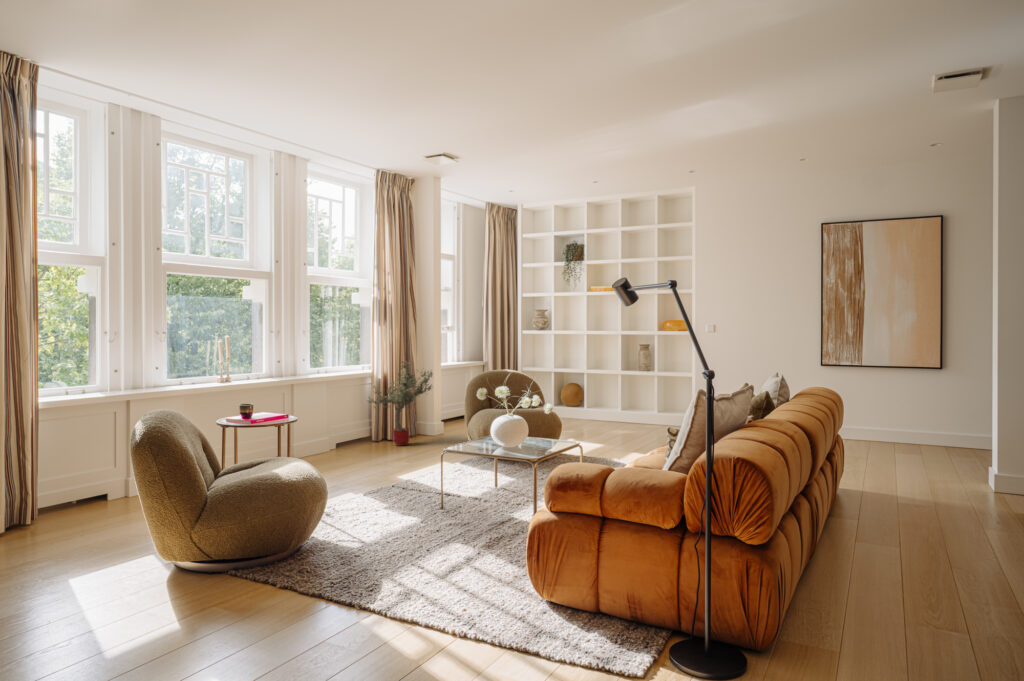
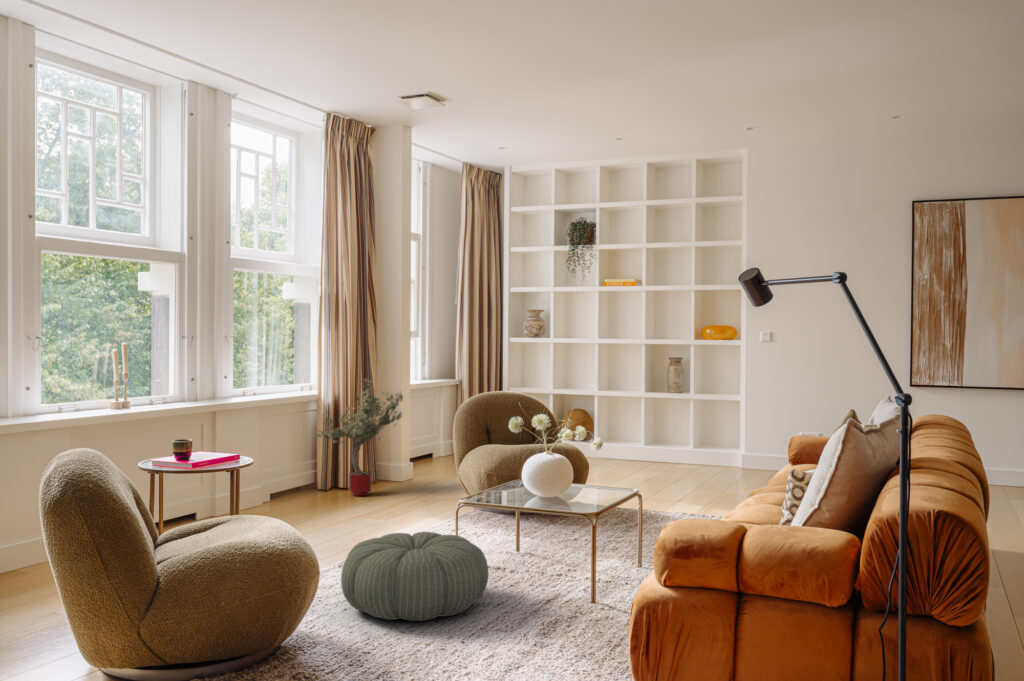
pouf: none [350,471,458,535] -> present [341,532,488,621]

